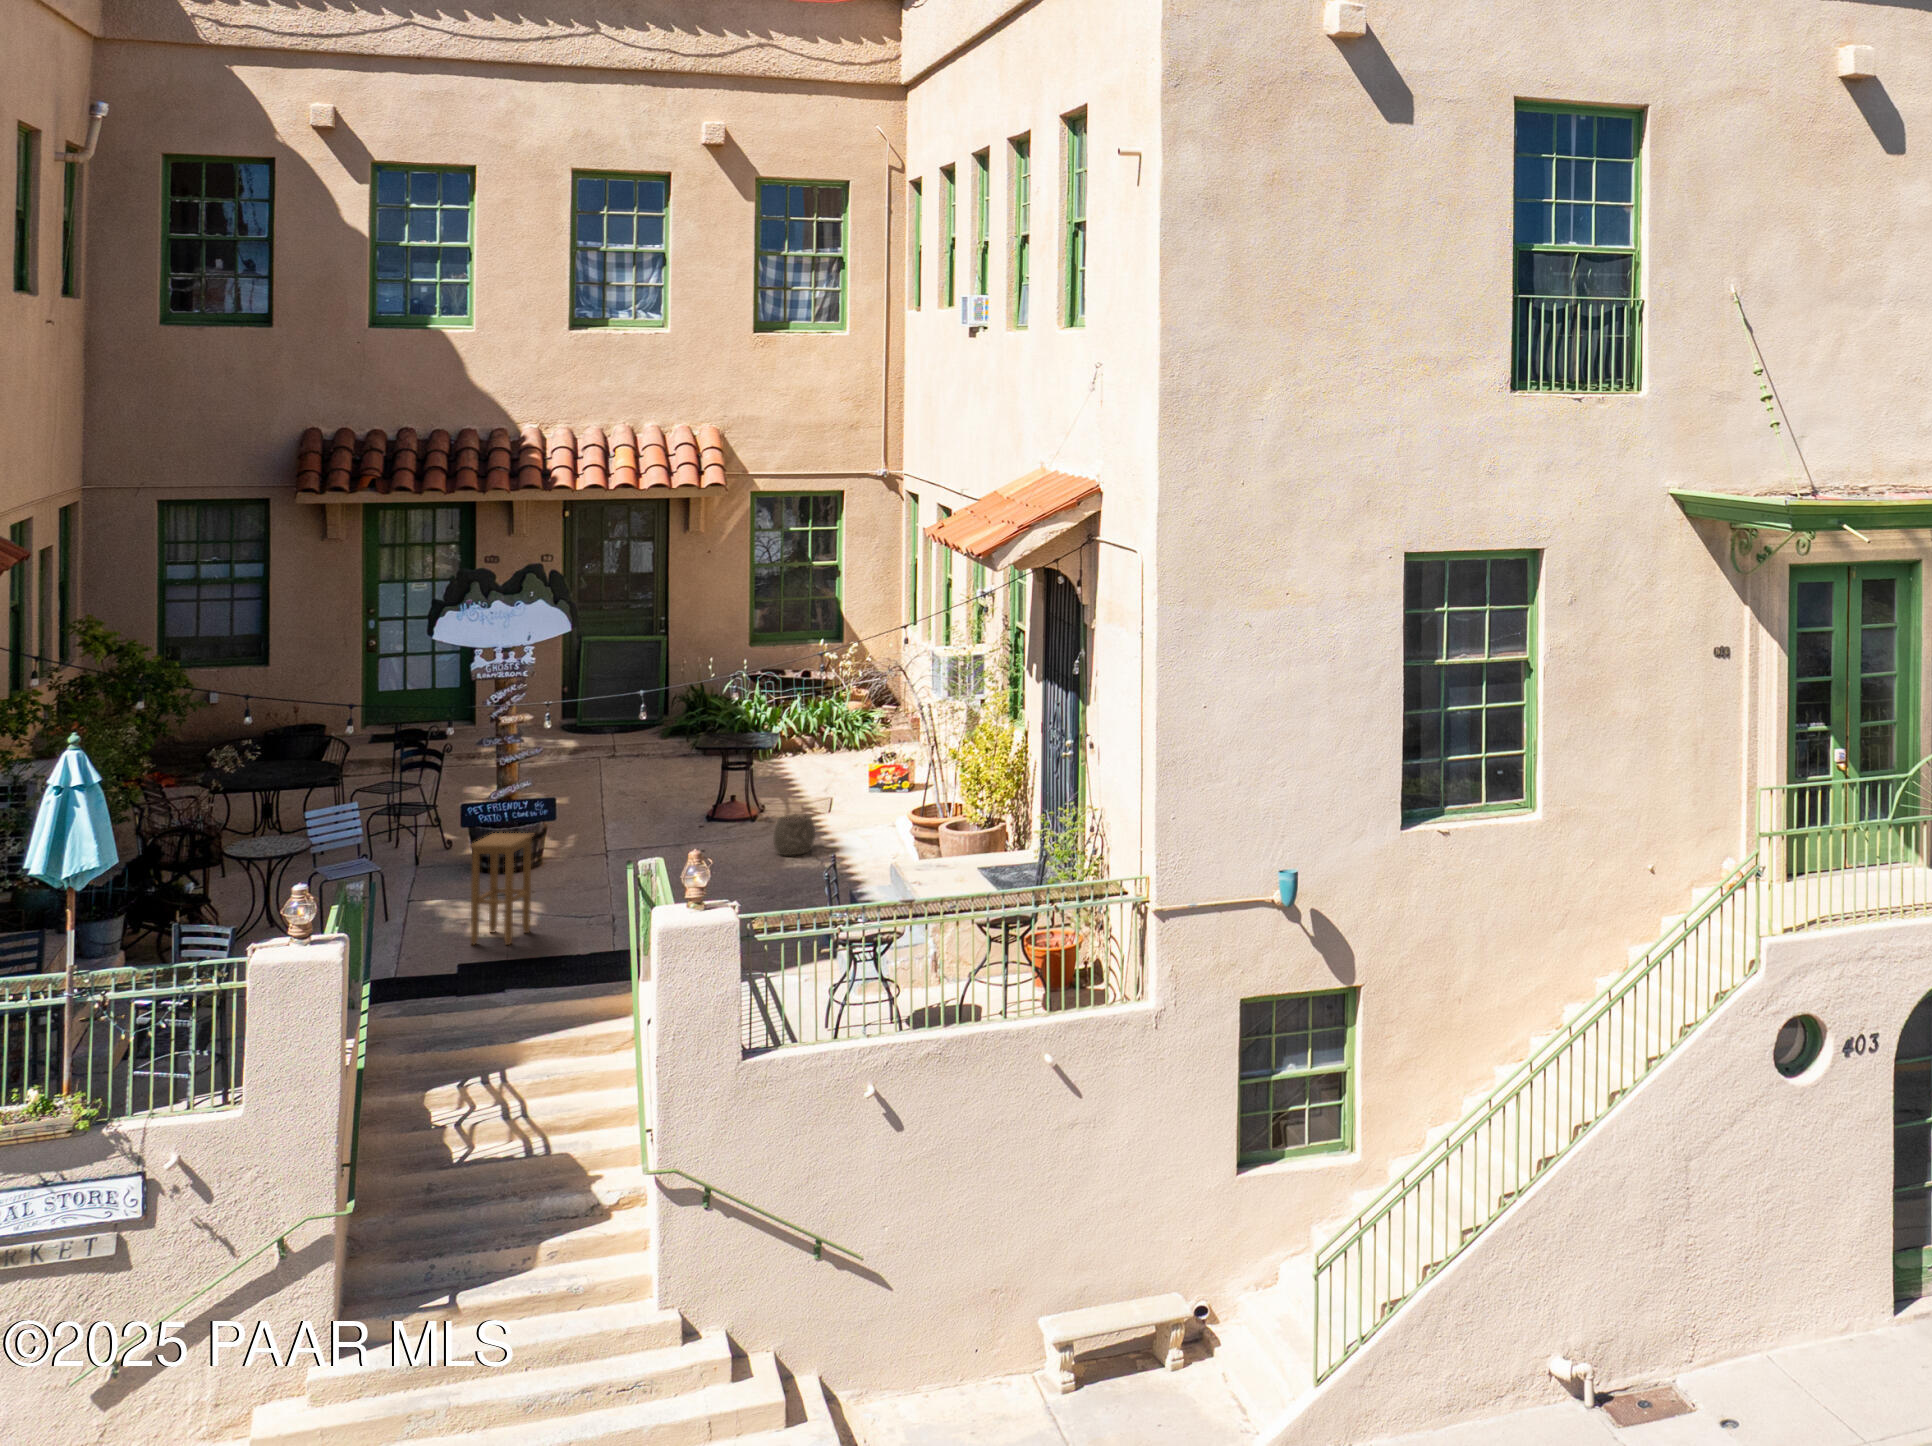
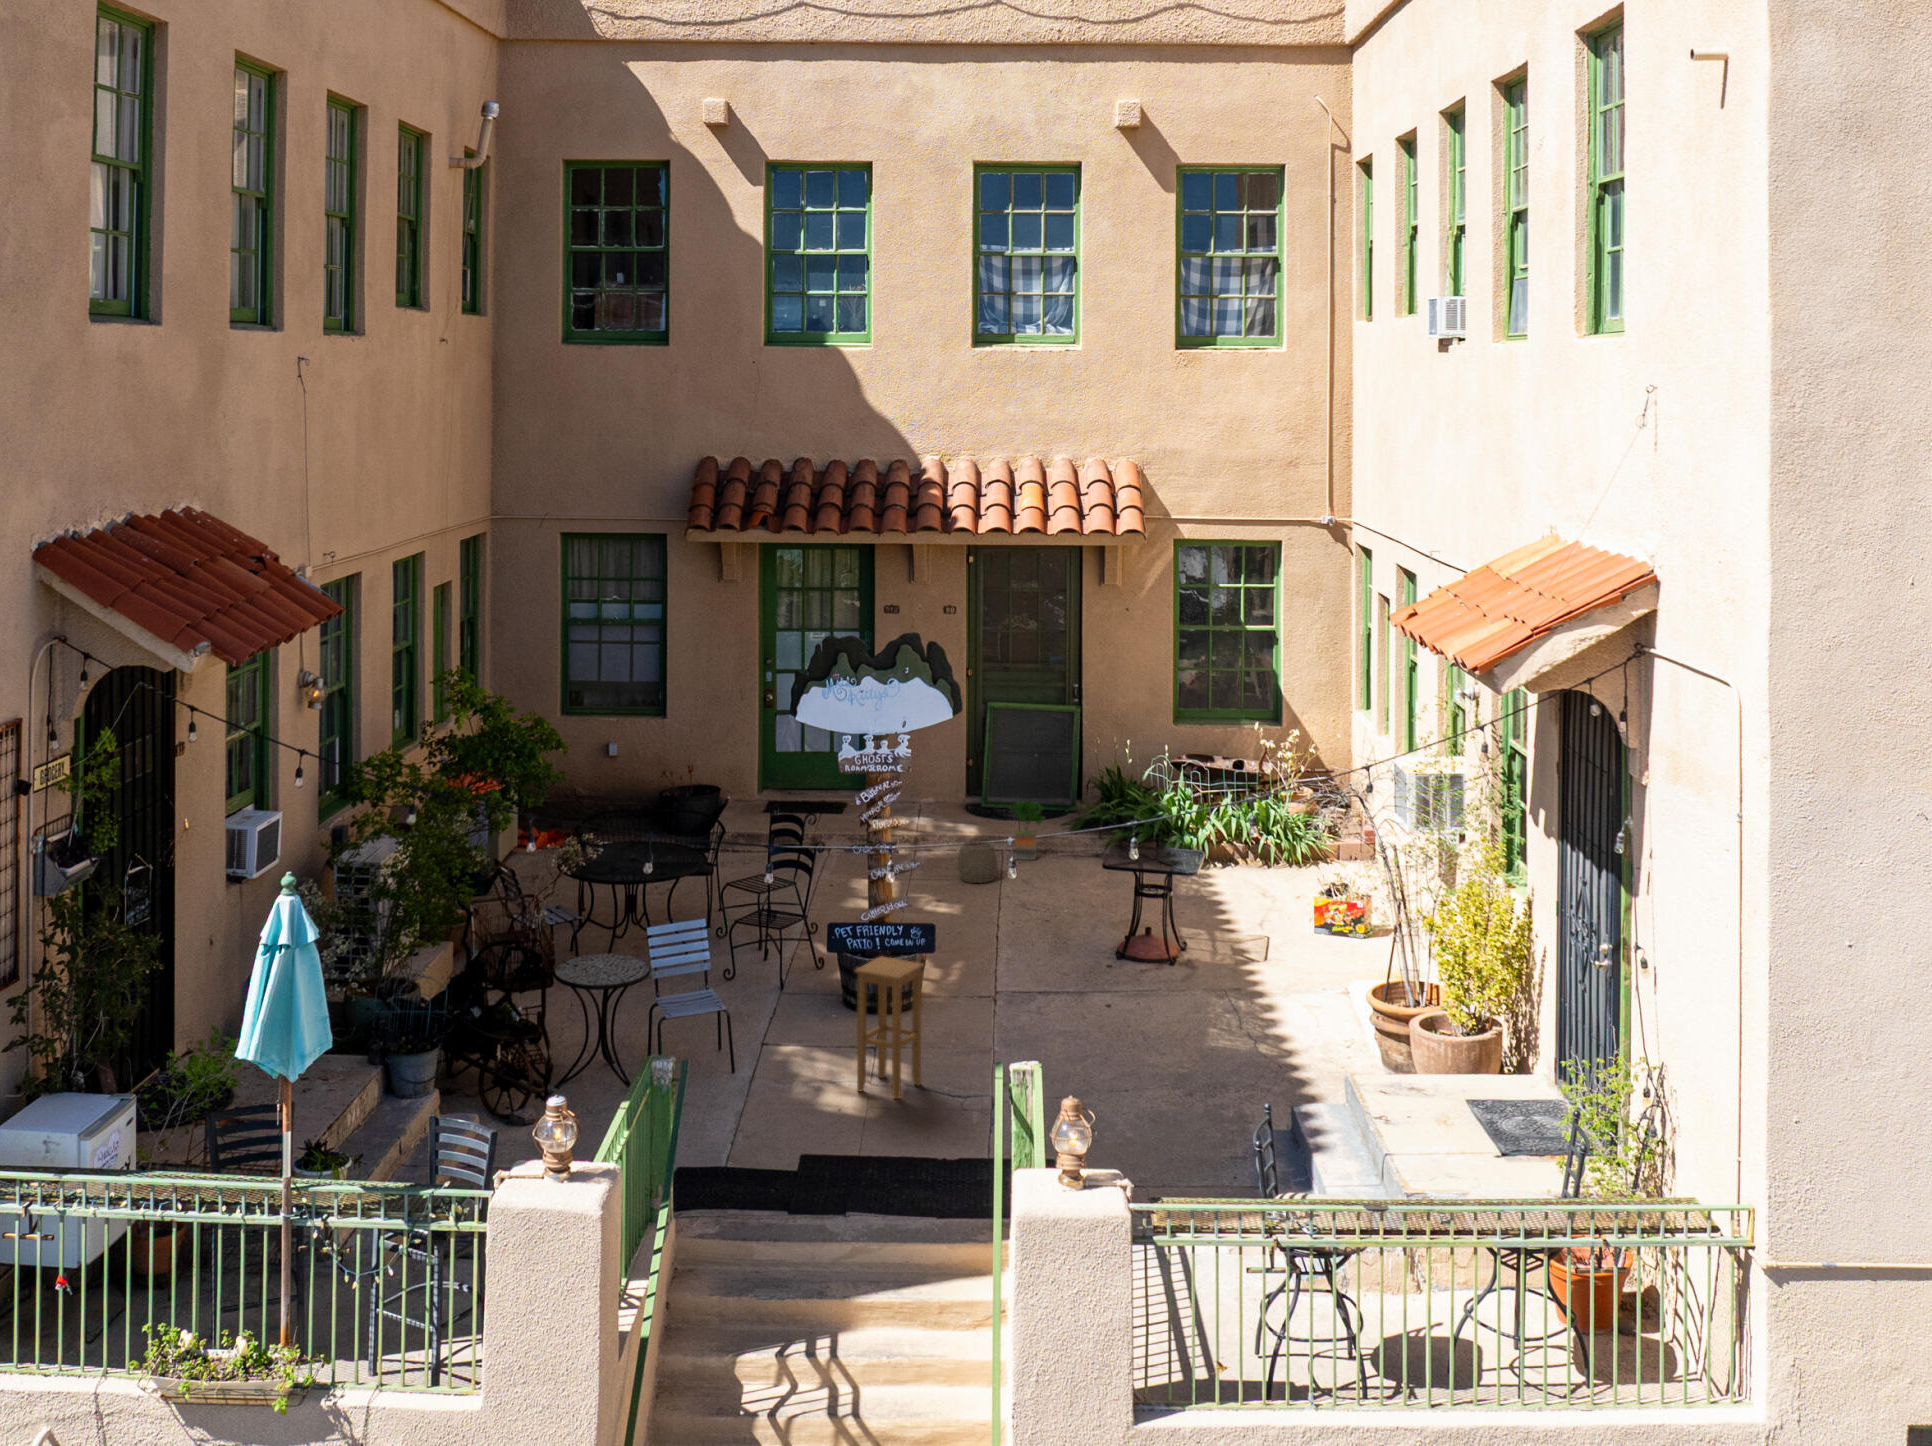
potted tree: none [601,714,637,765] -> present [1009,802,1045,860]
woven basket: present [773,814,815,856] -> present [957,841,997,883]

